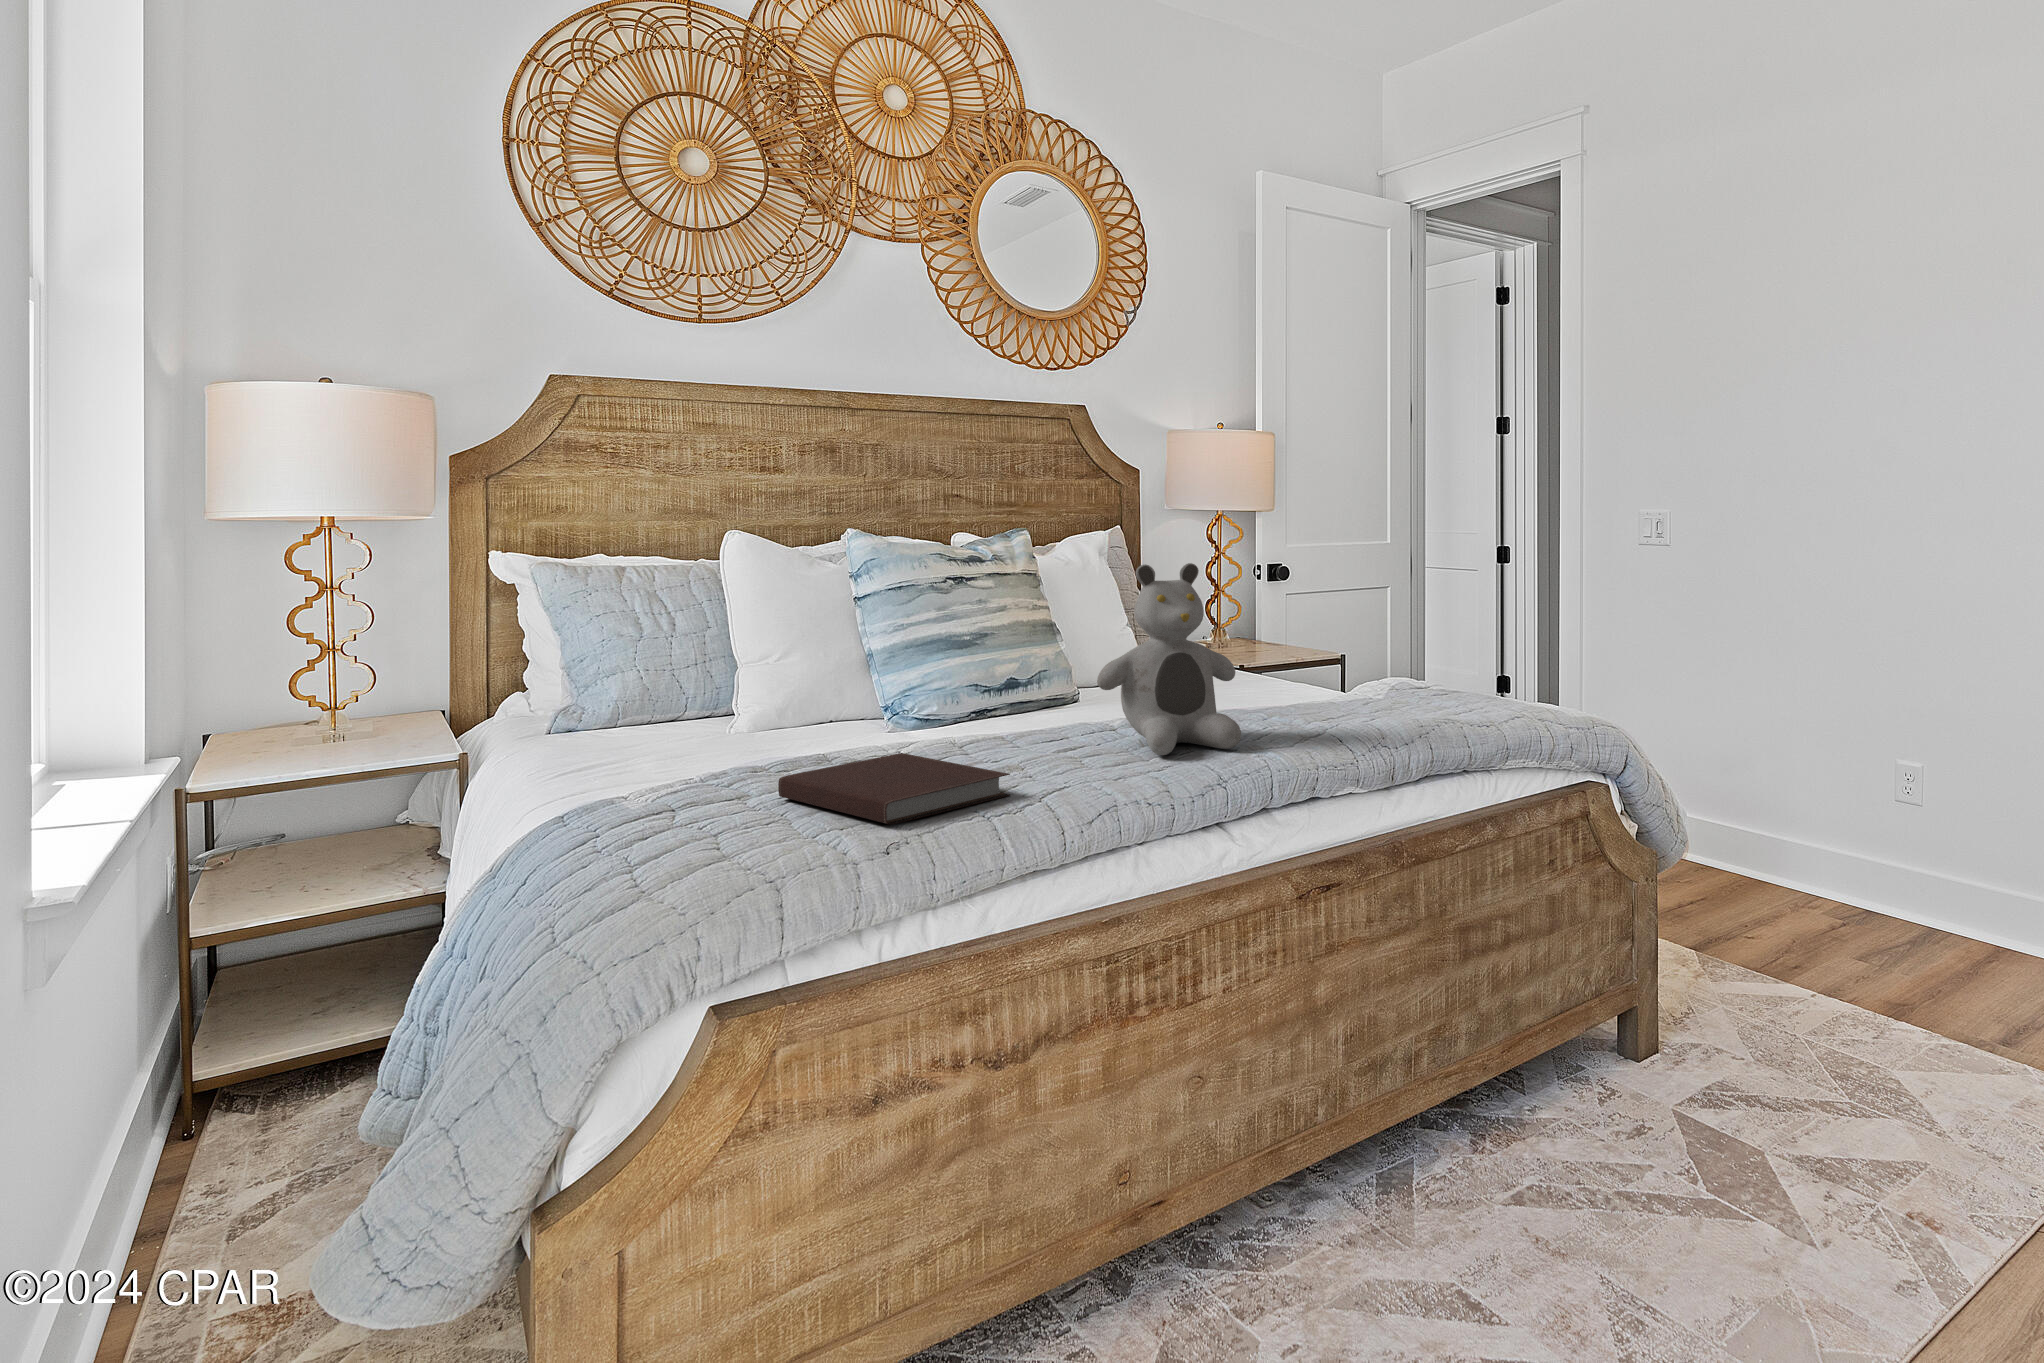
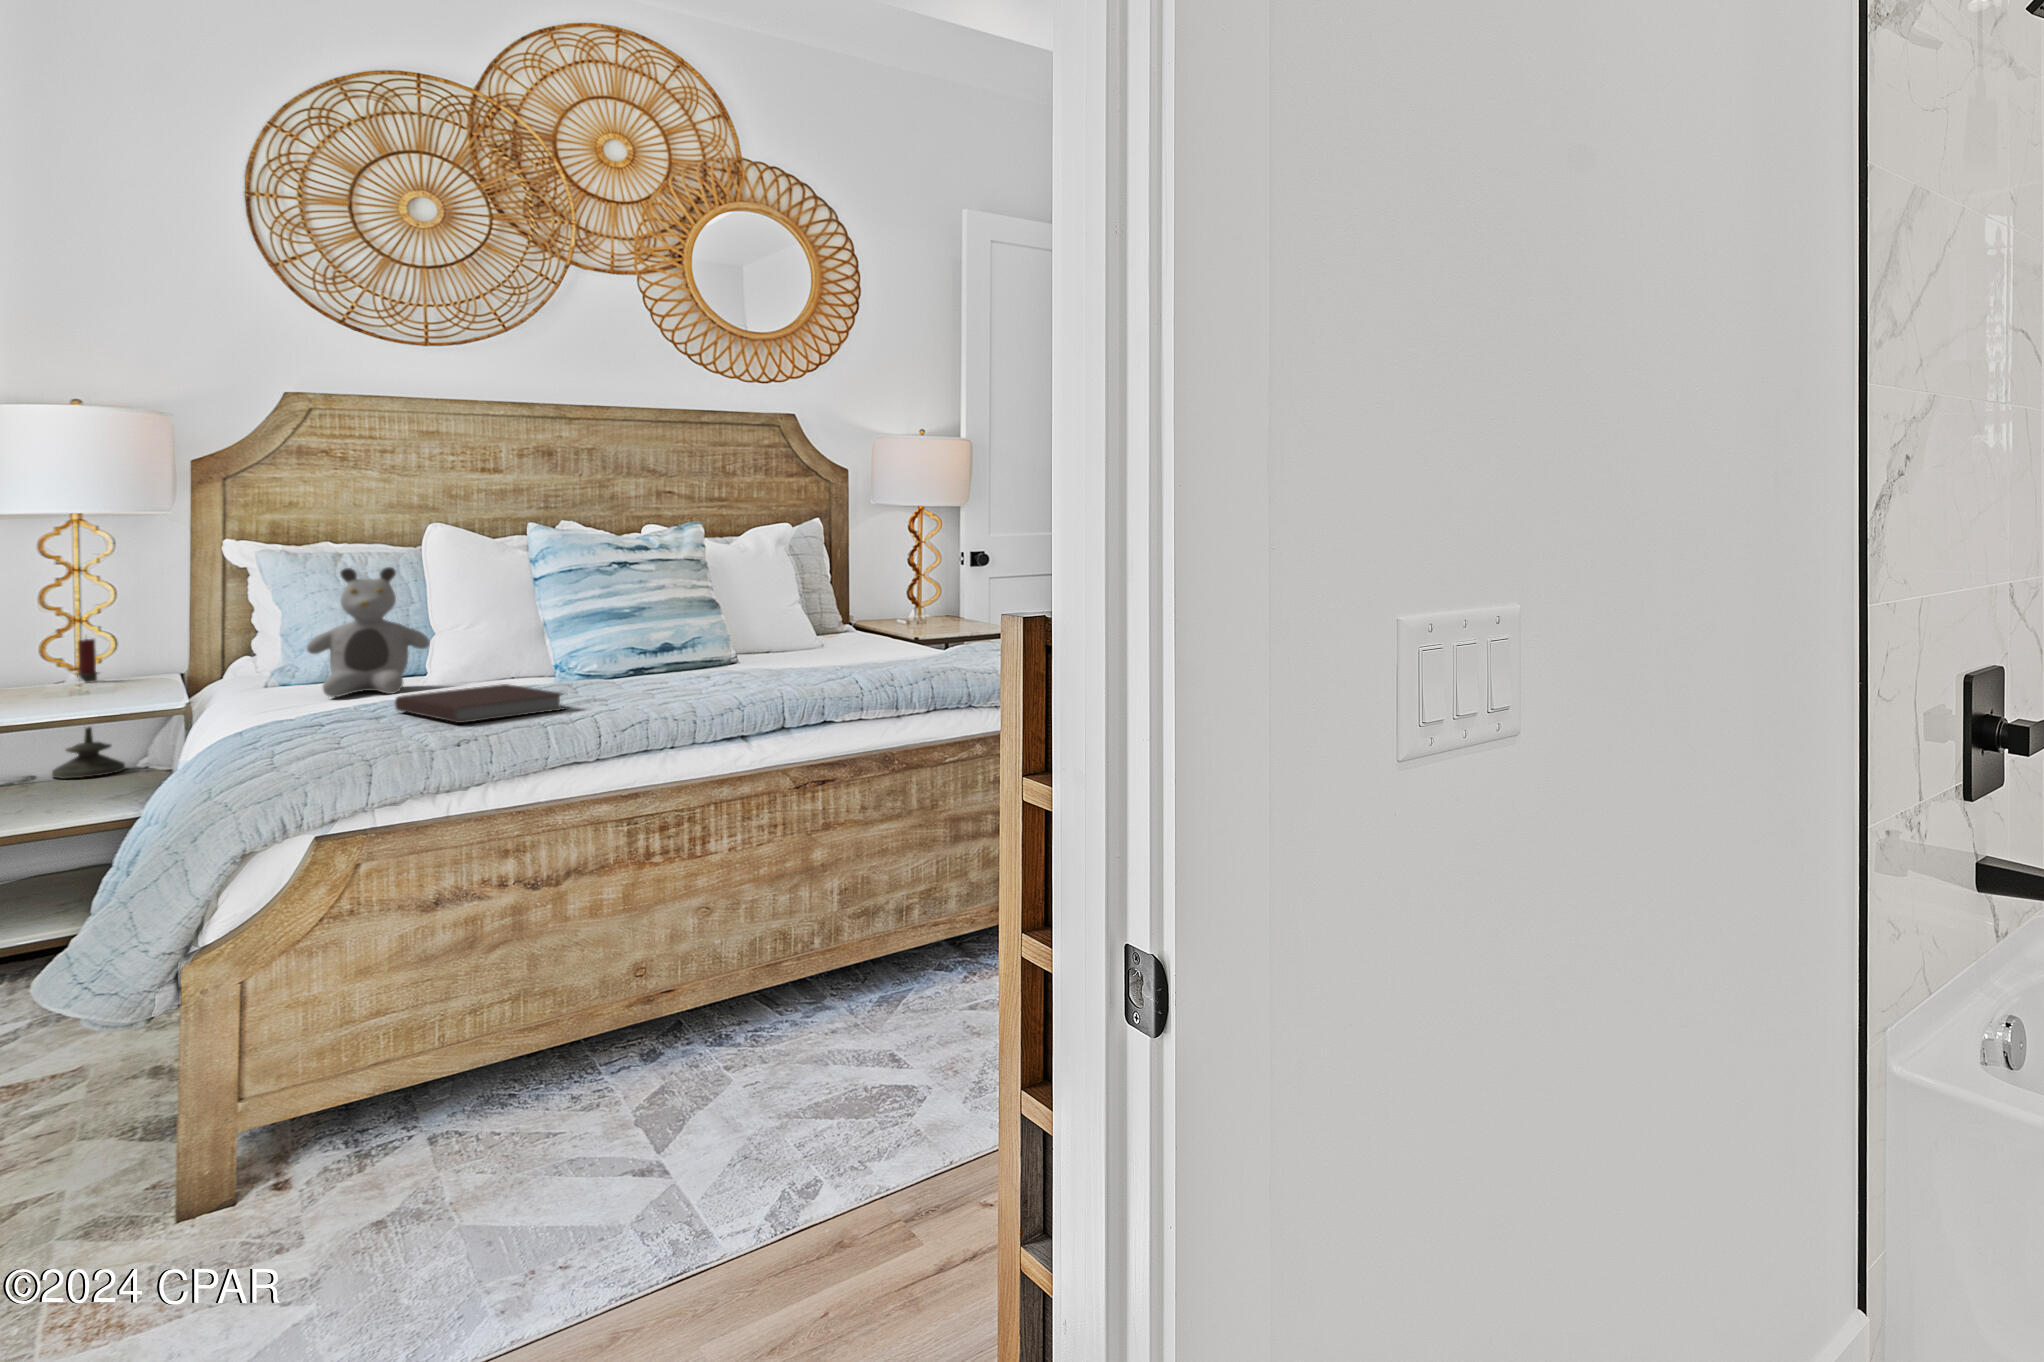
teddy bear: present [1097,563,1241,755] -> present [307,567,430,697]
candle: none [299,672,381,850] -> present [52,639,125,779]

